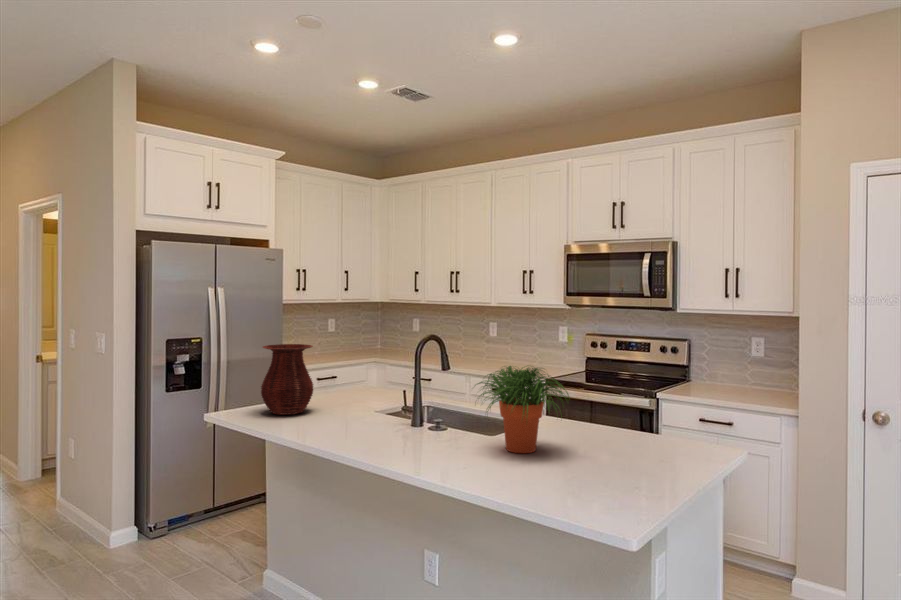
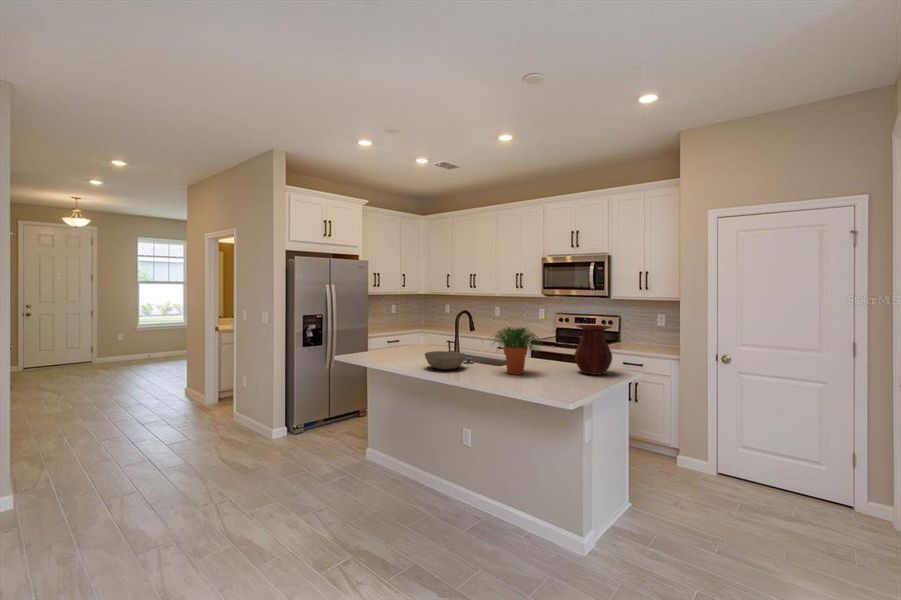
vase: present [261,344,313,415] -> present [575,325,612,375]
bowl: none [358,407,432,443] -> present [425,351,466,370]

